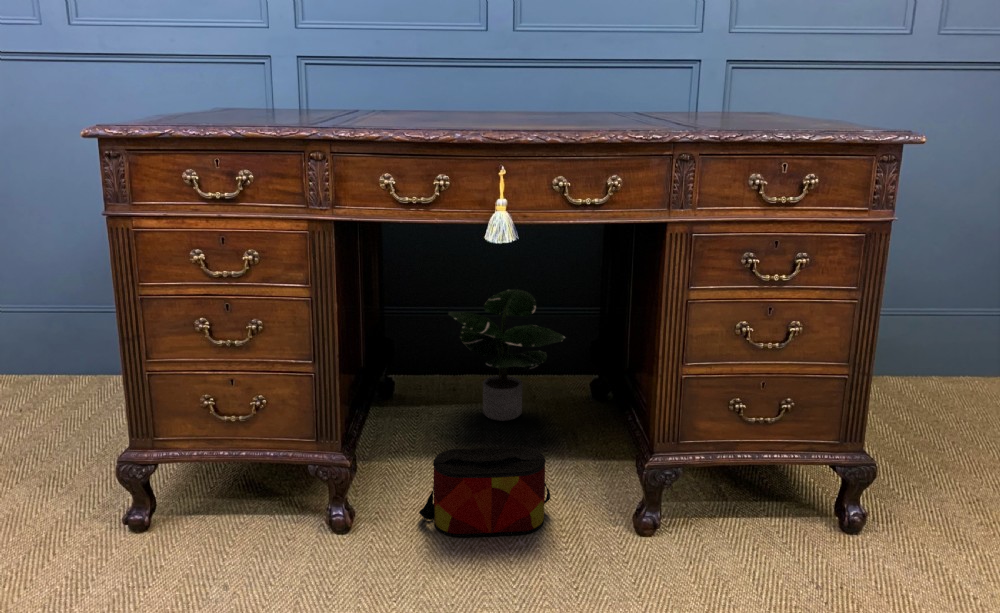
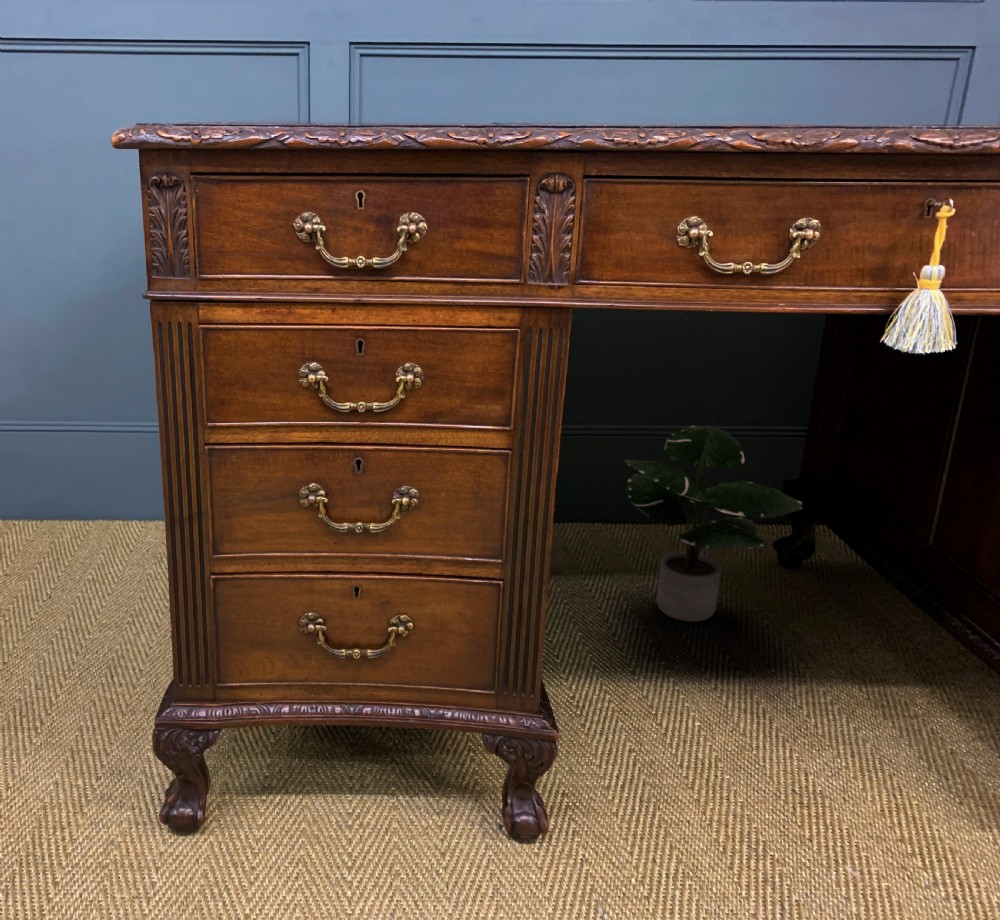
bag: present [419,447,550,537] -> none [644,693,863,847]

